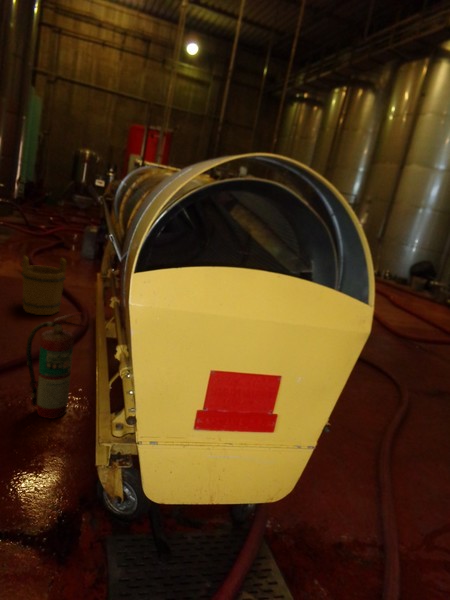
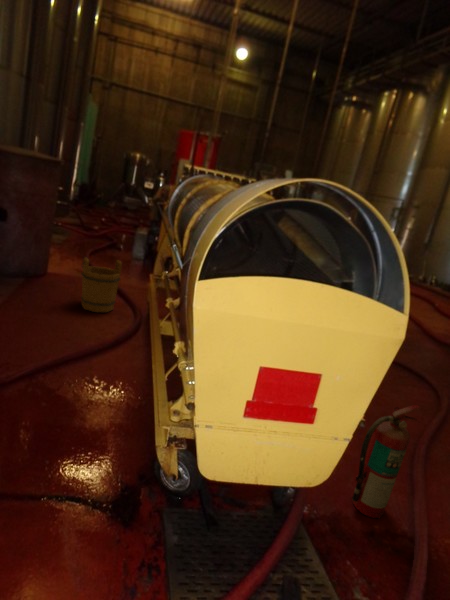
fire extinguisher: present [26,313,86,419] -> present [352,405,420,518]

